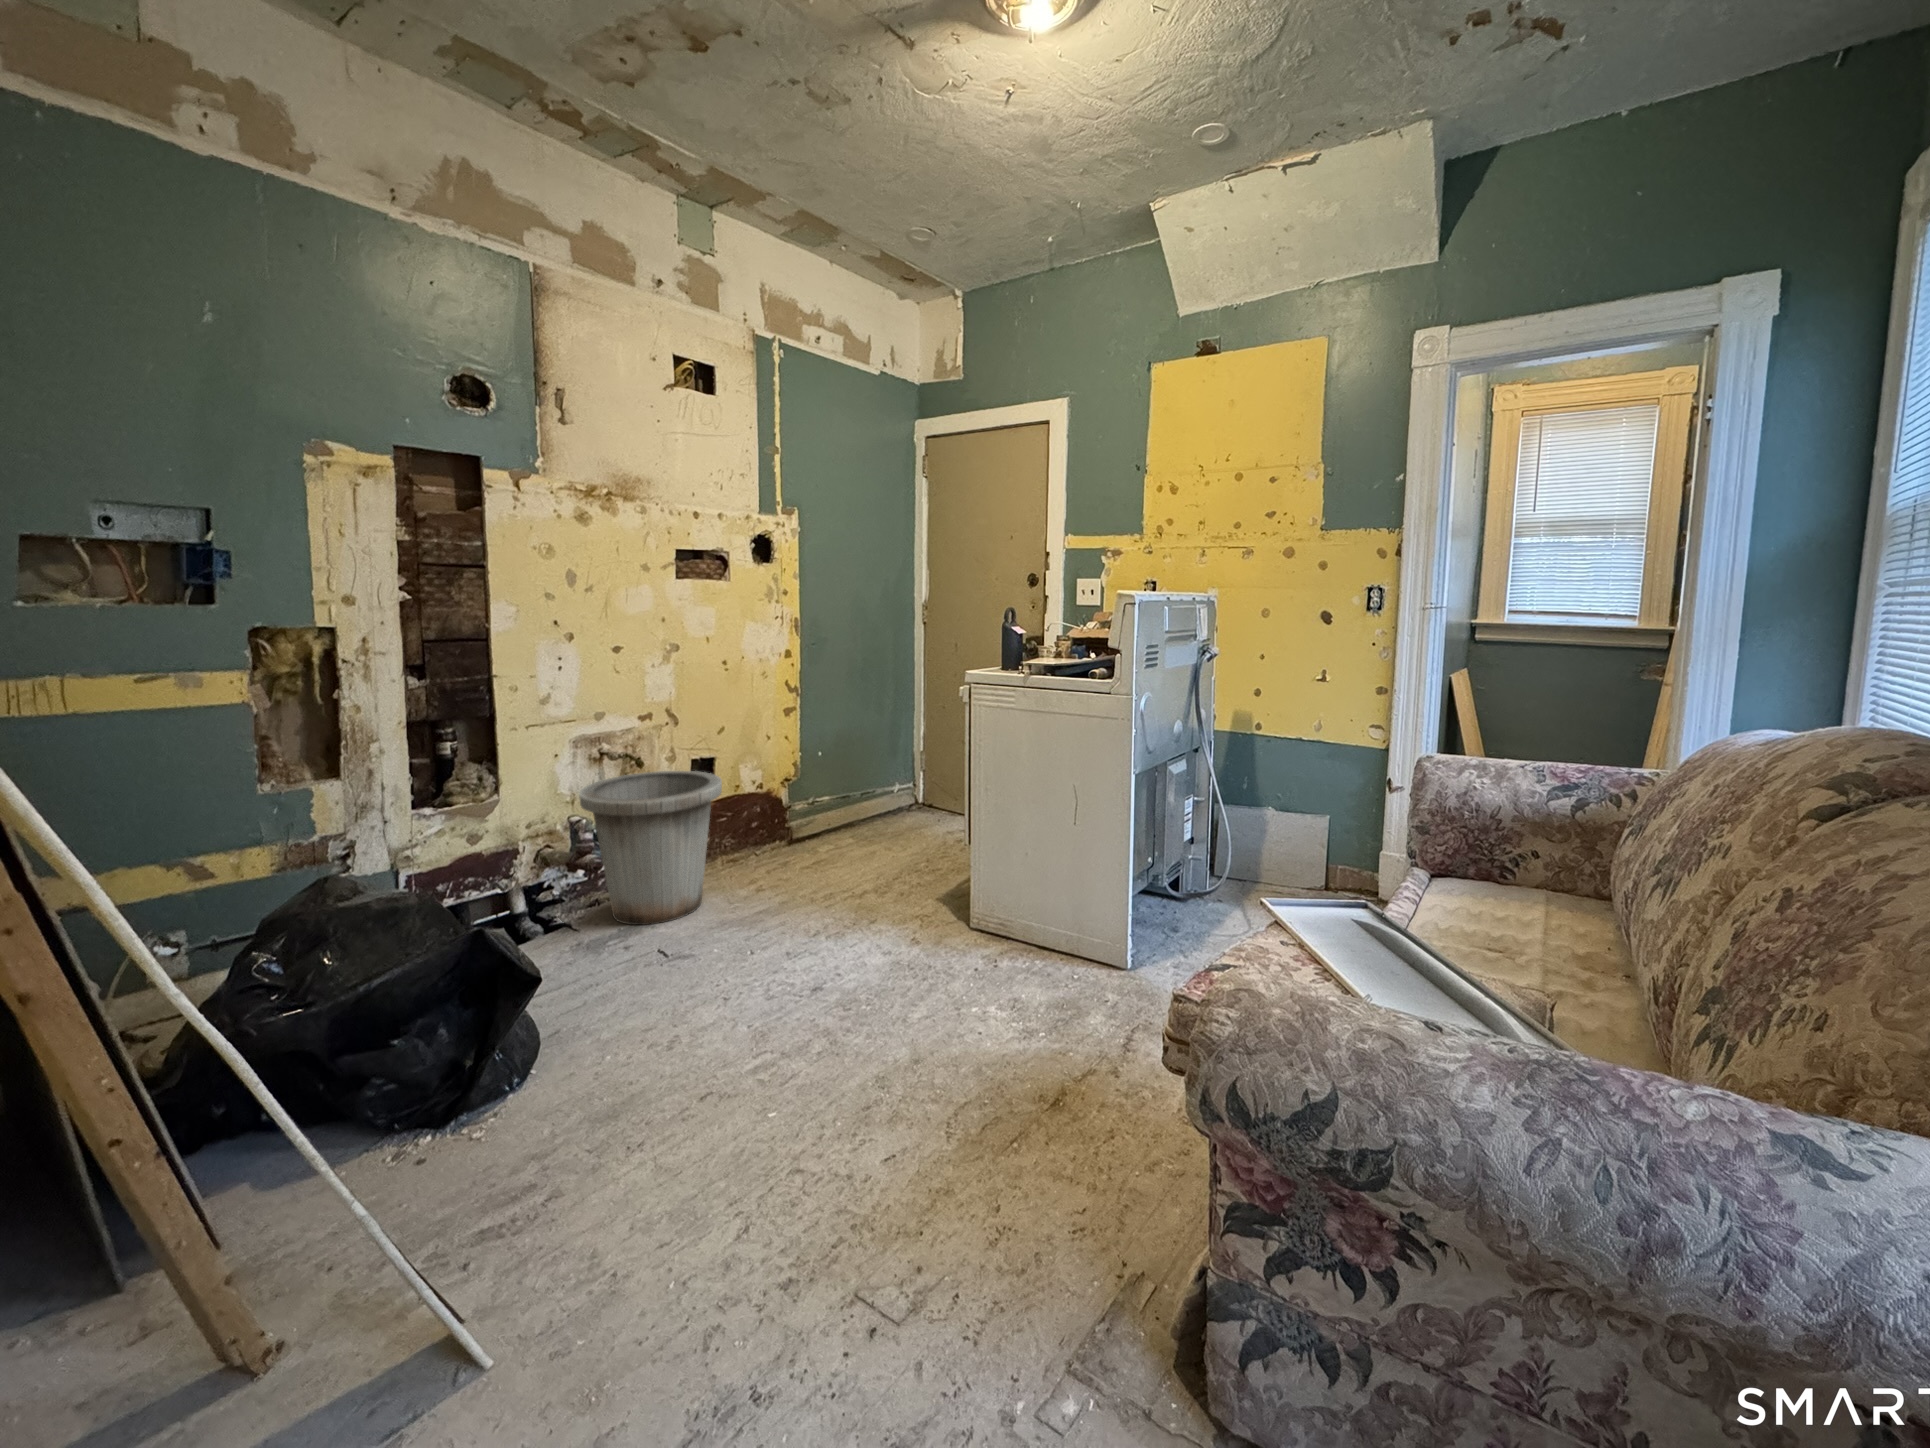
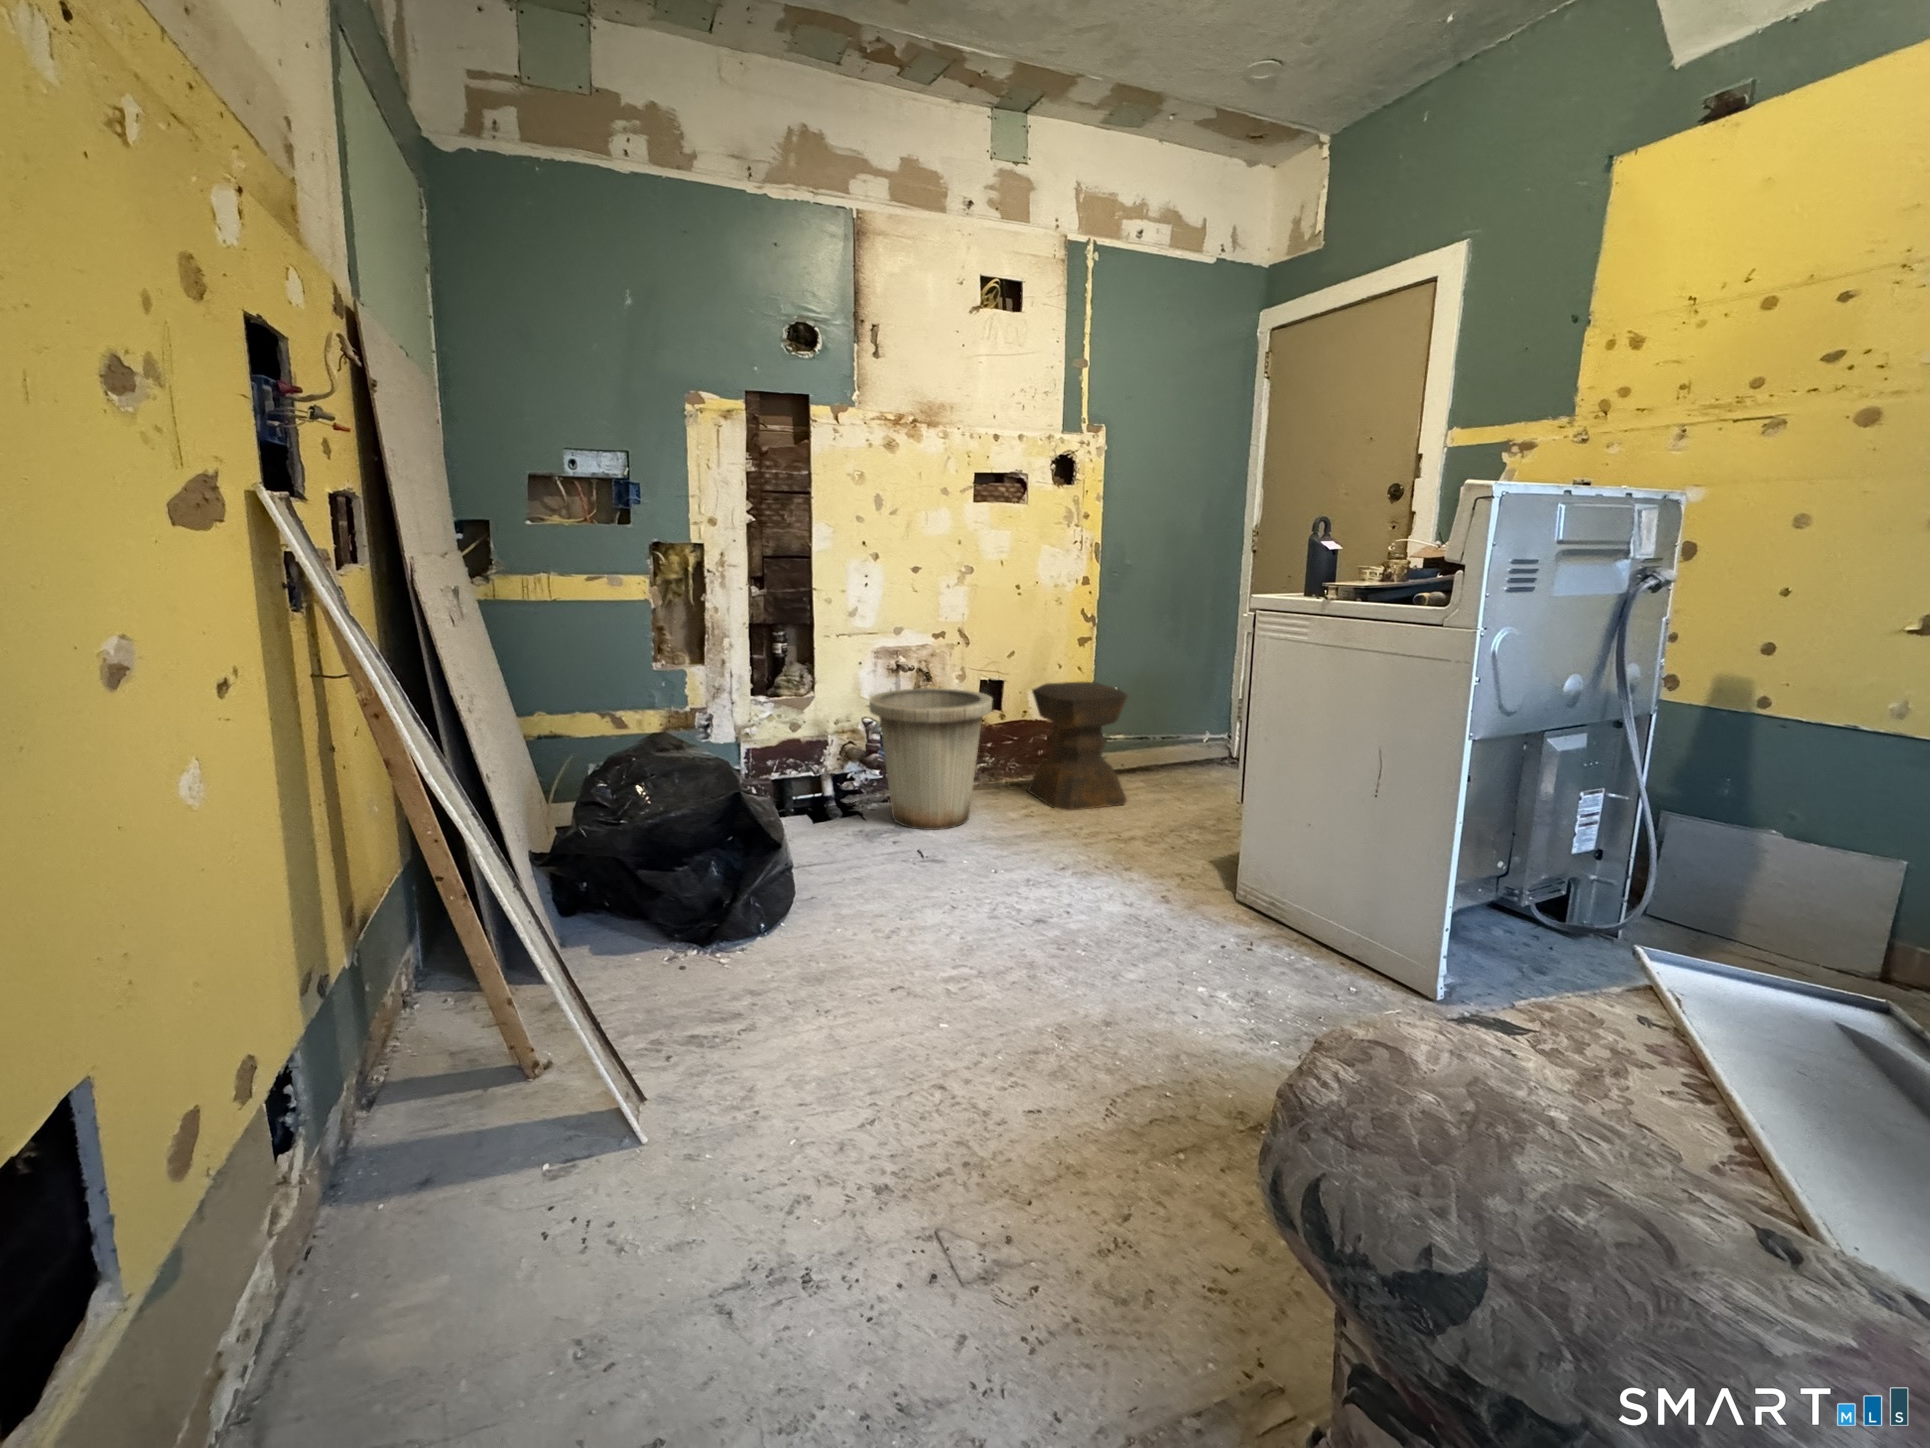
stool: none [748,747,845,873] -> present [1028,682,1128,811]

